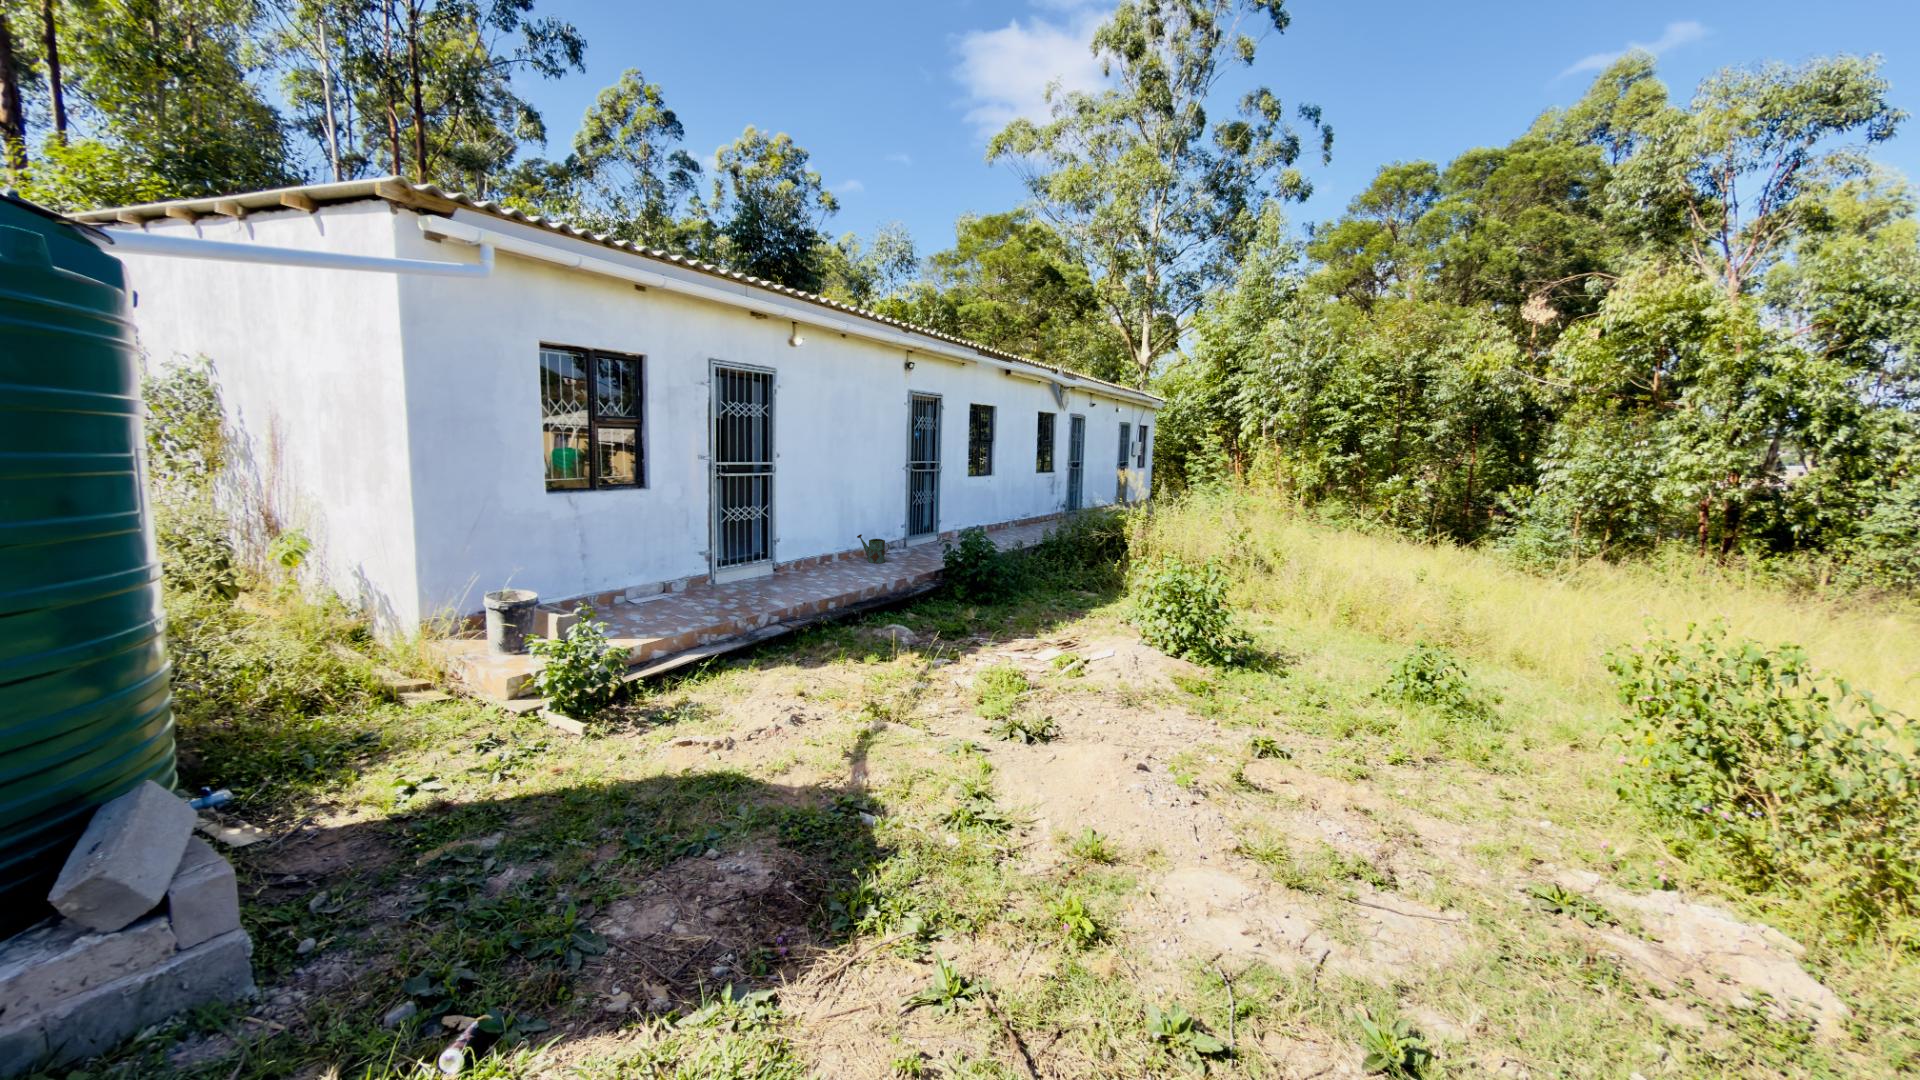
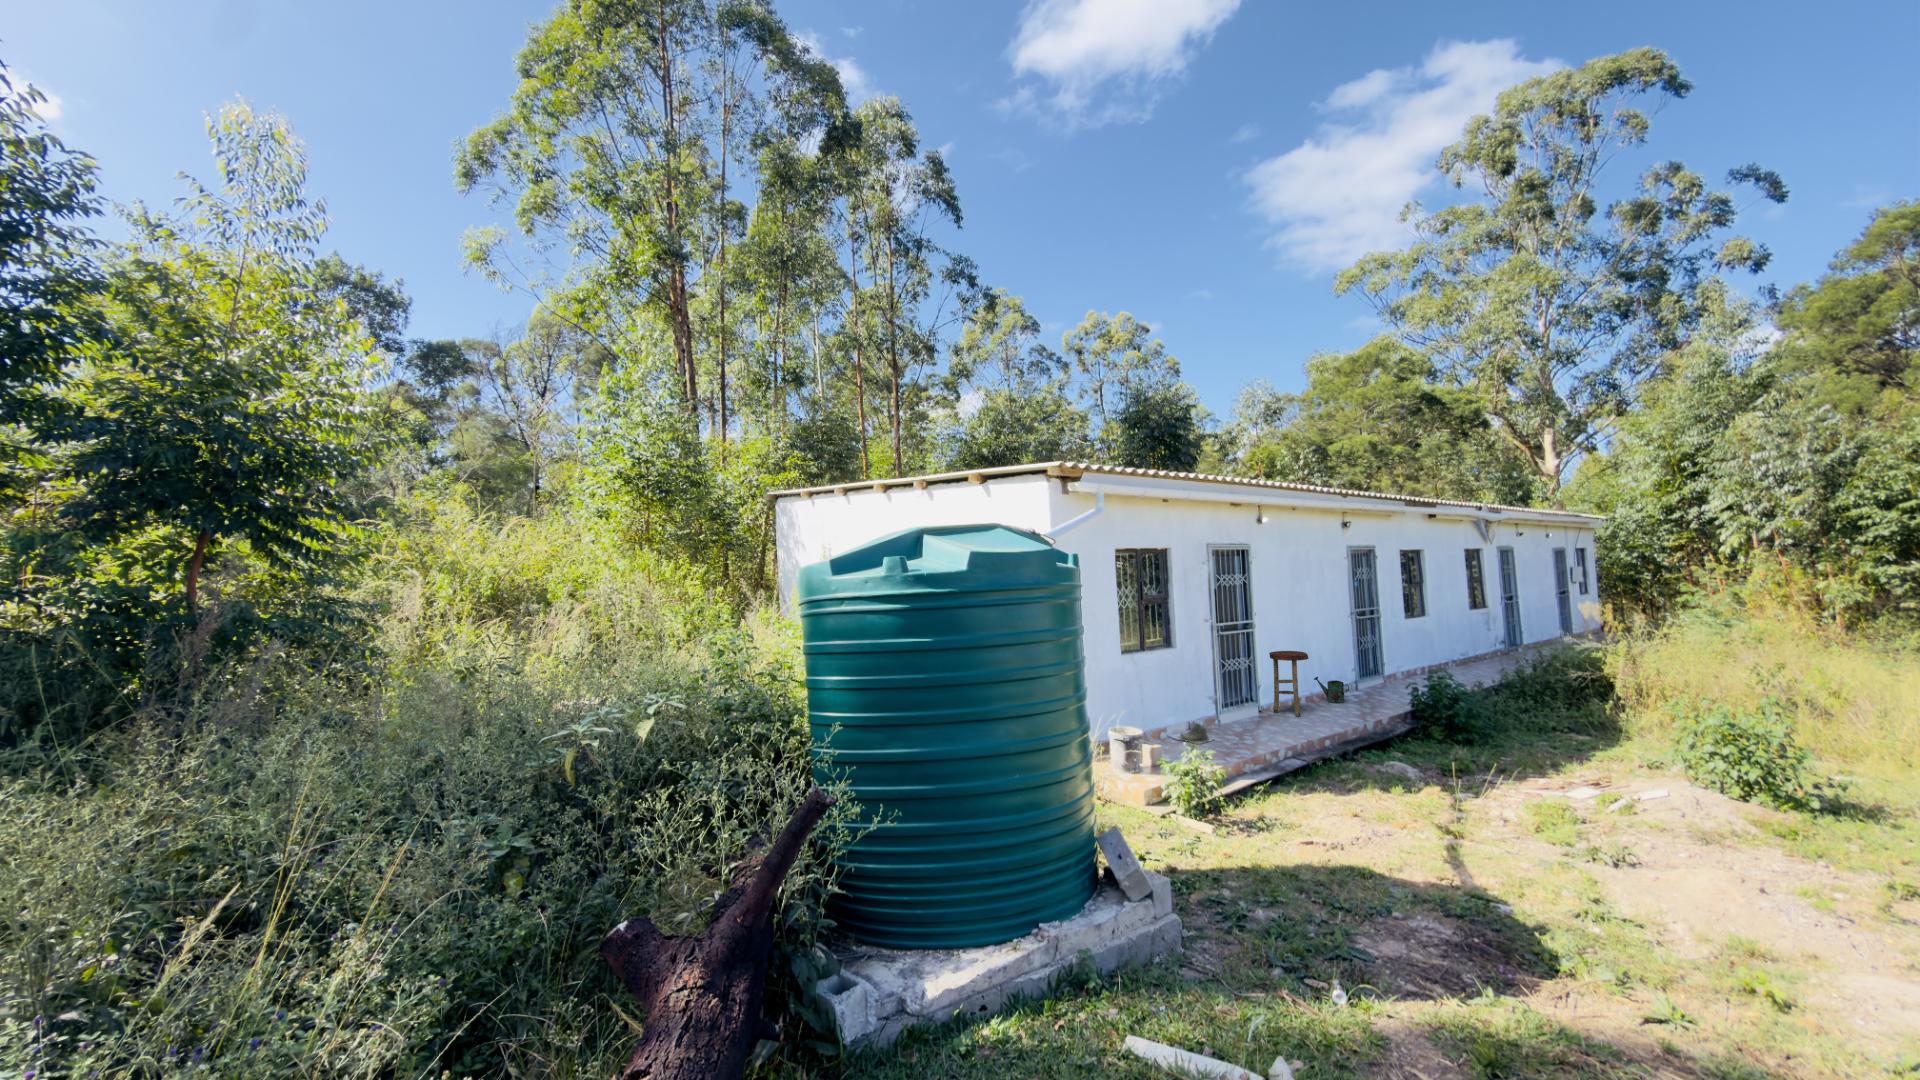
stool: none [794,502,836,578] -> present [1269,651,1309,717]
boots: none [625,584,683,613] -> present [1174,723,1213,744]

